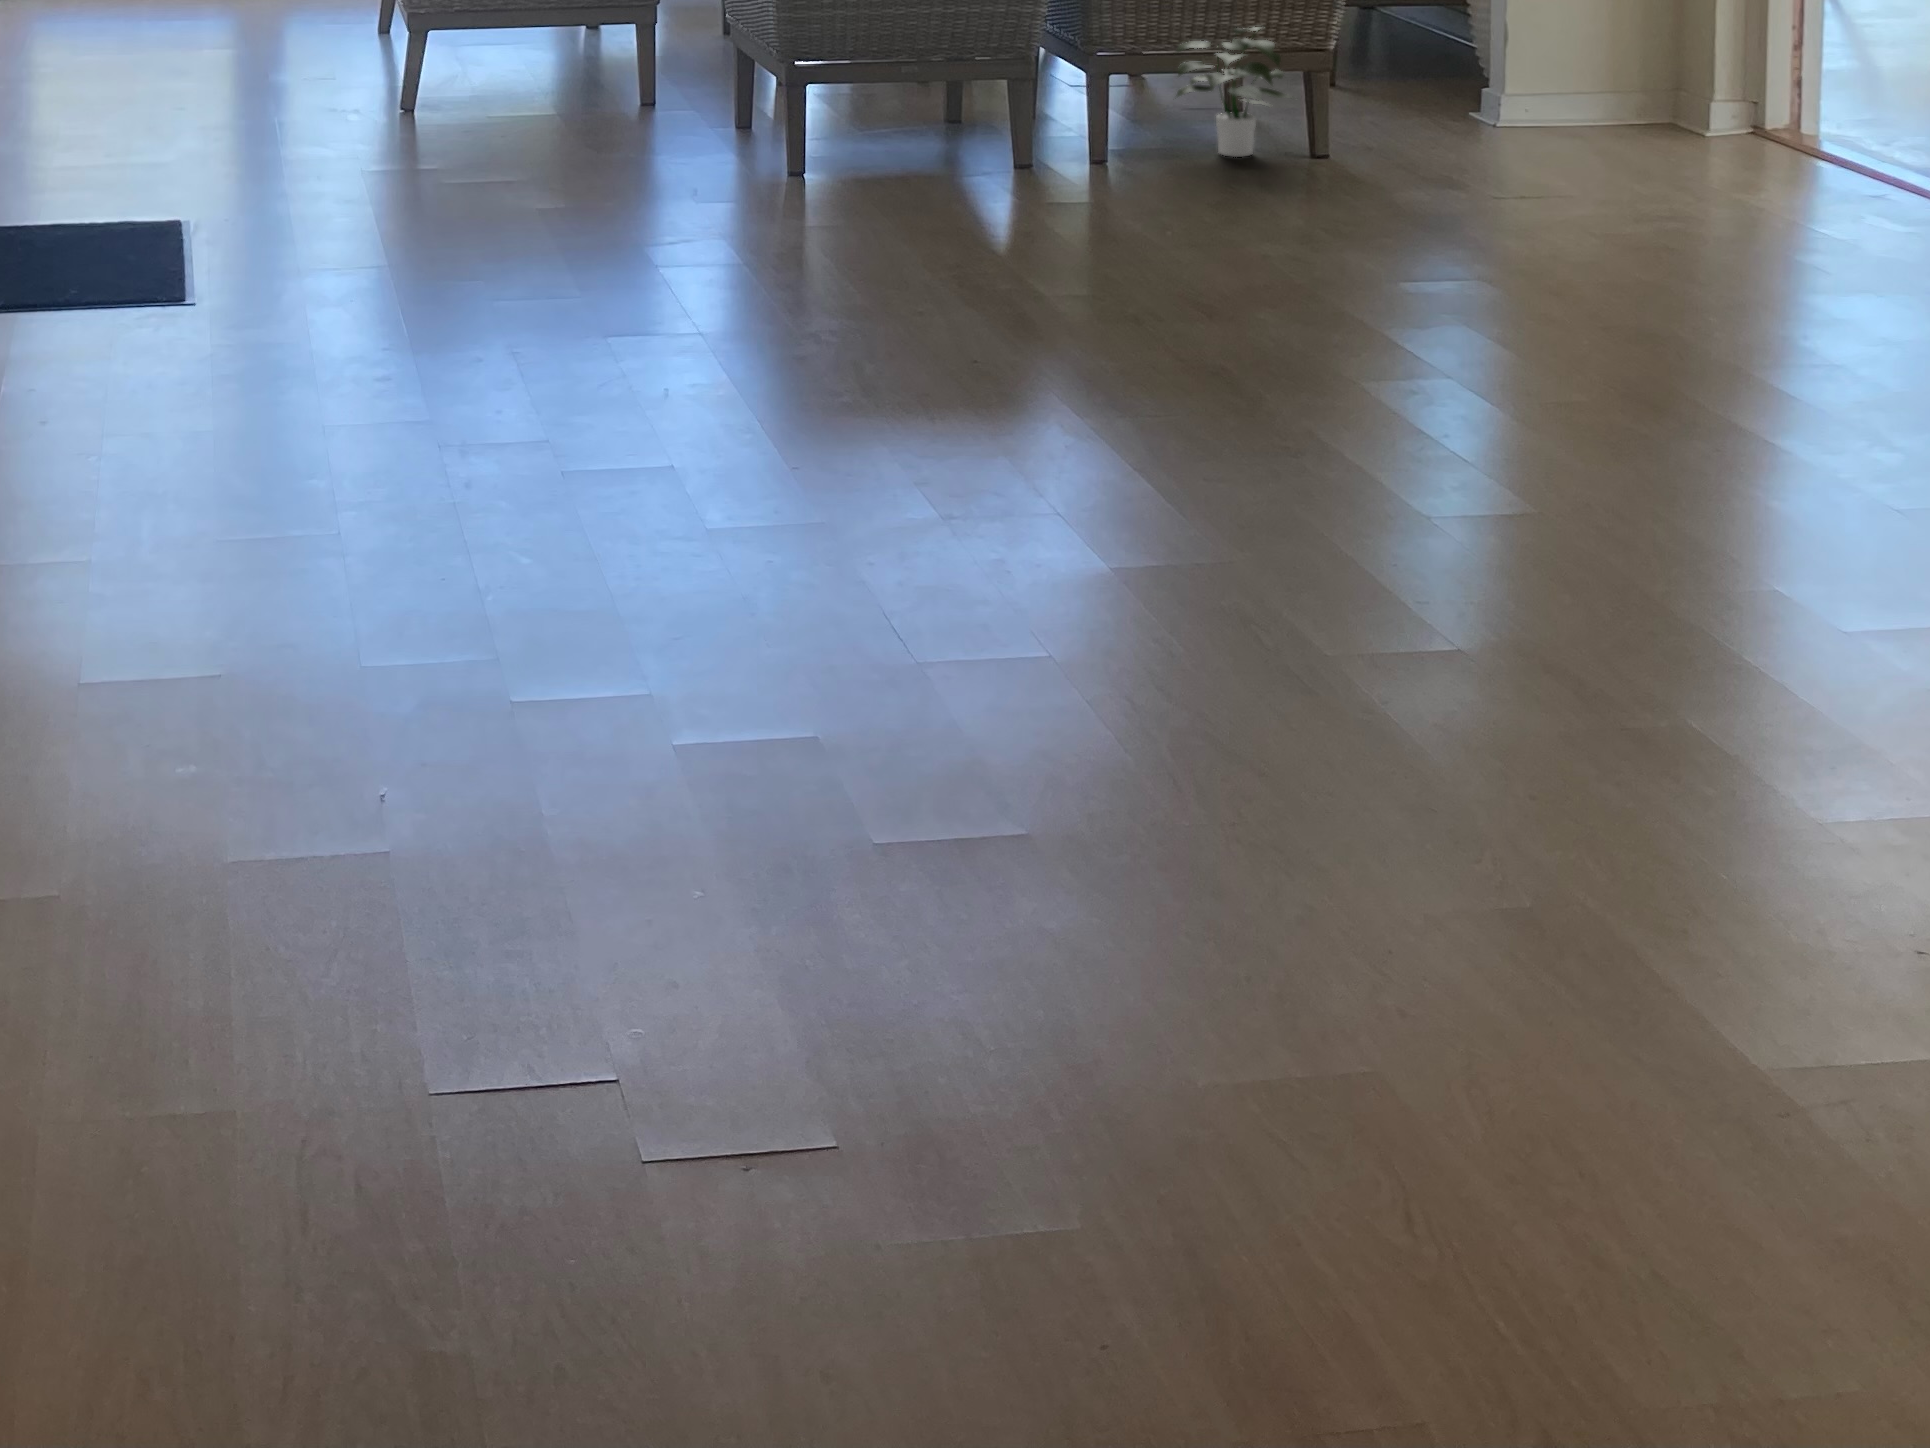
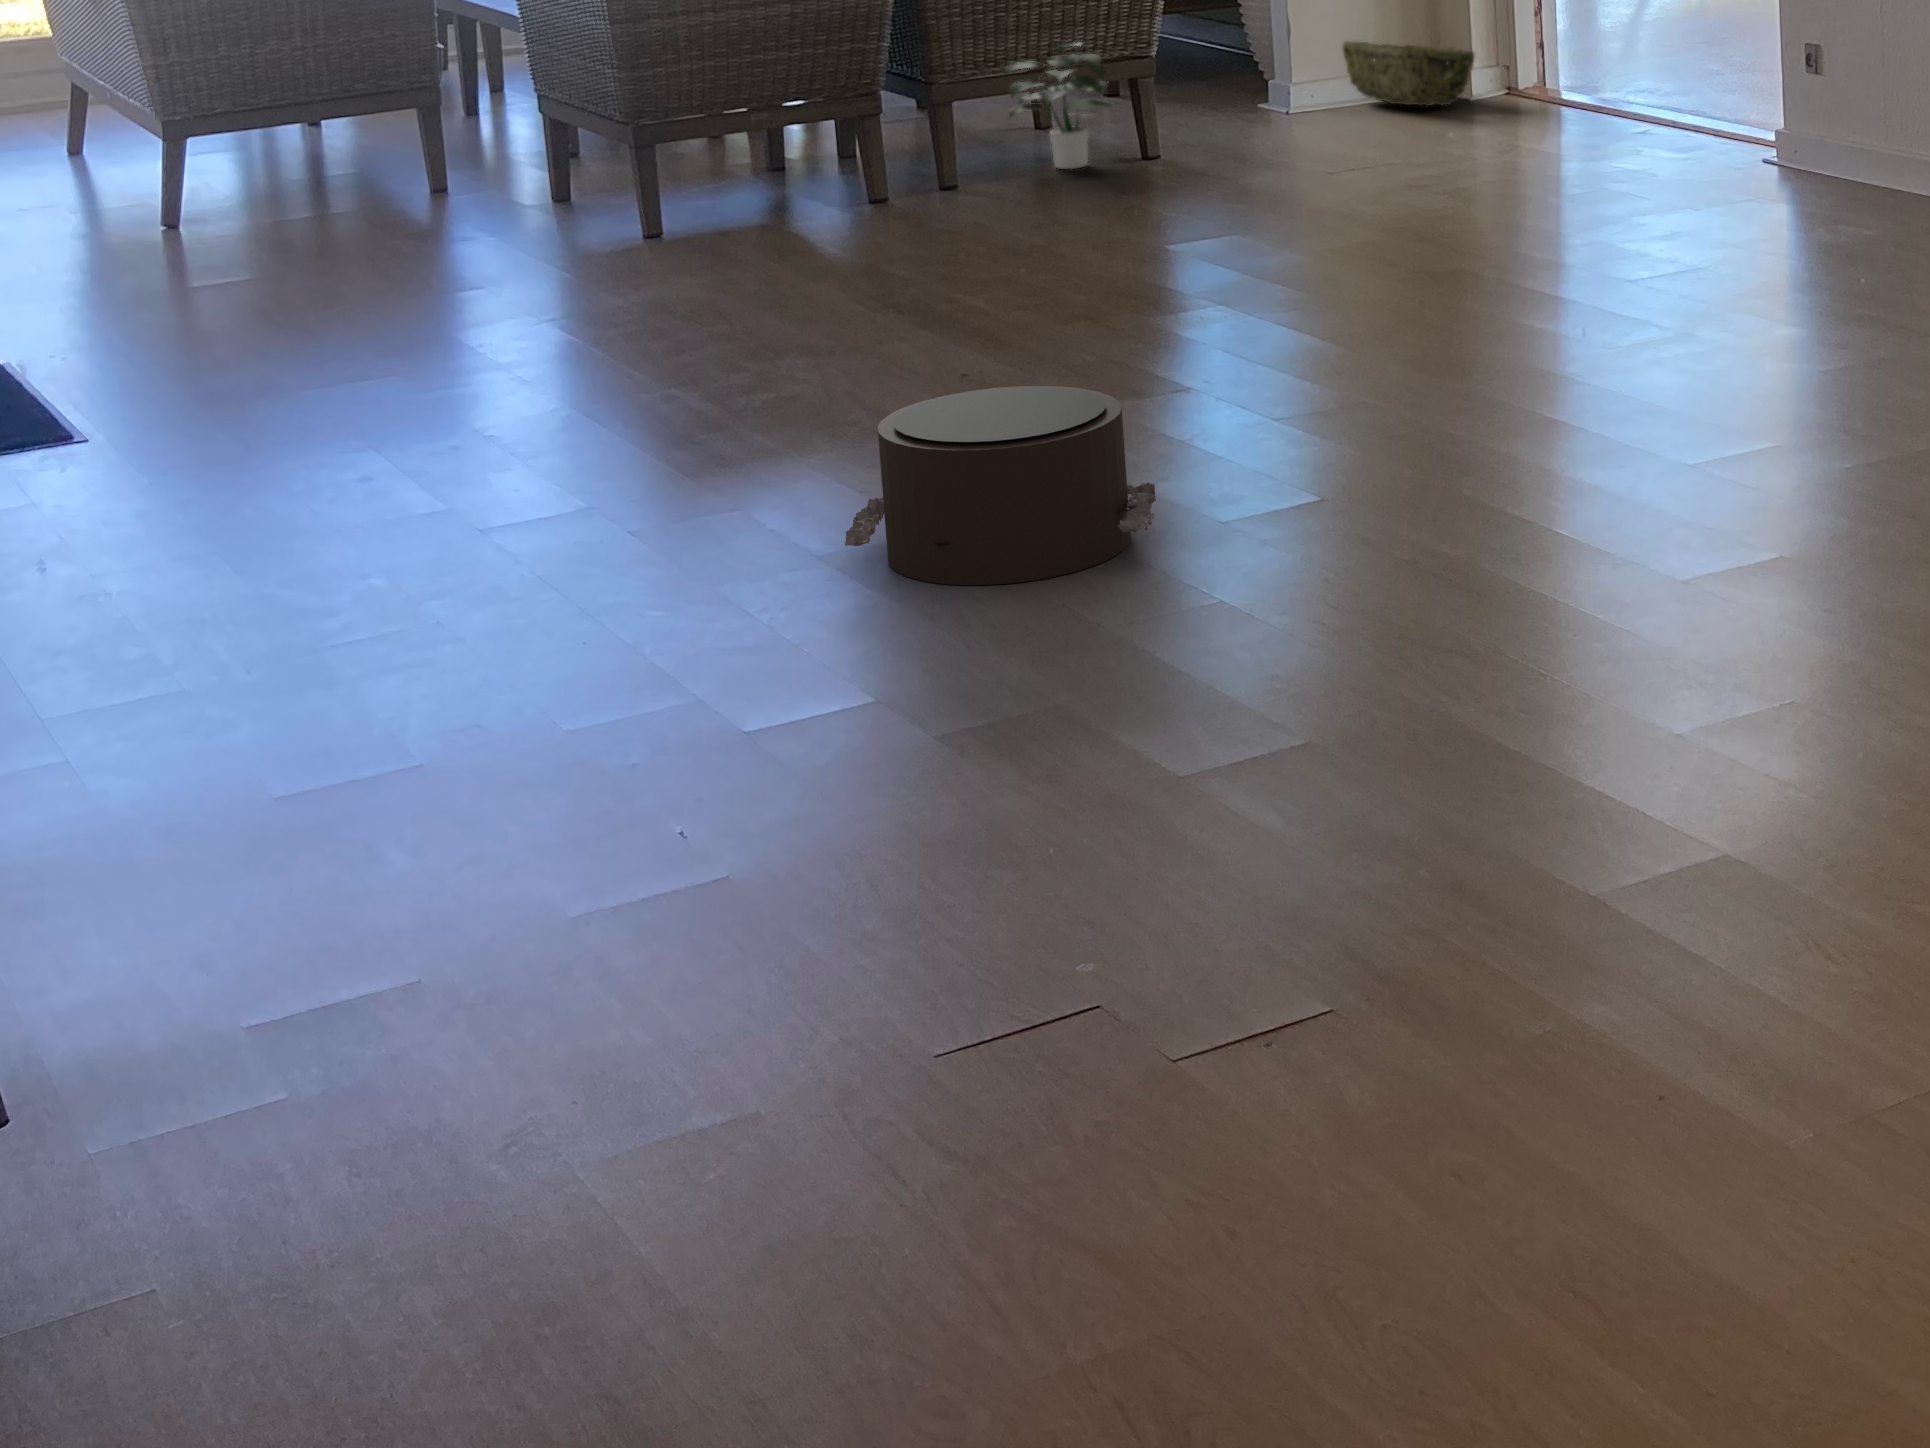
woven basket: none [1563,54,1705,136] -> present [1343,41,1474,106]
pouf: none [721,386,1057,597] -> present [845,386,1156,585]

